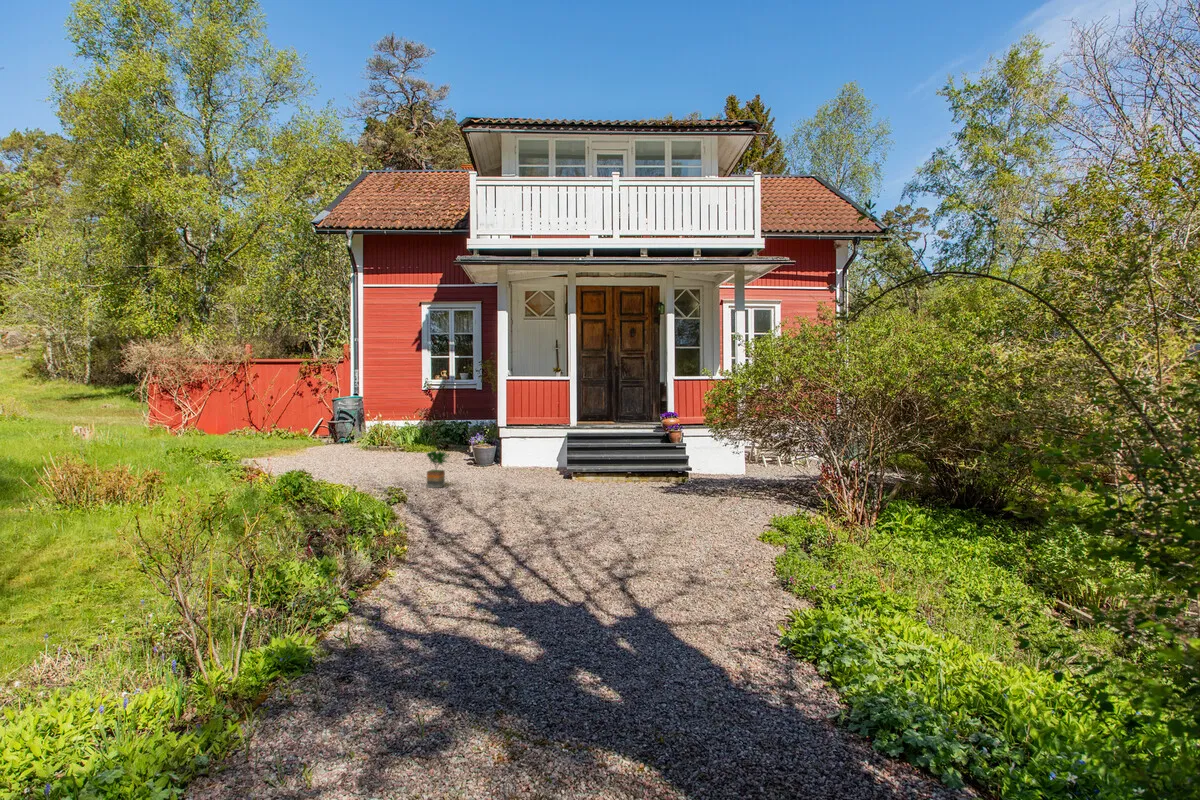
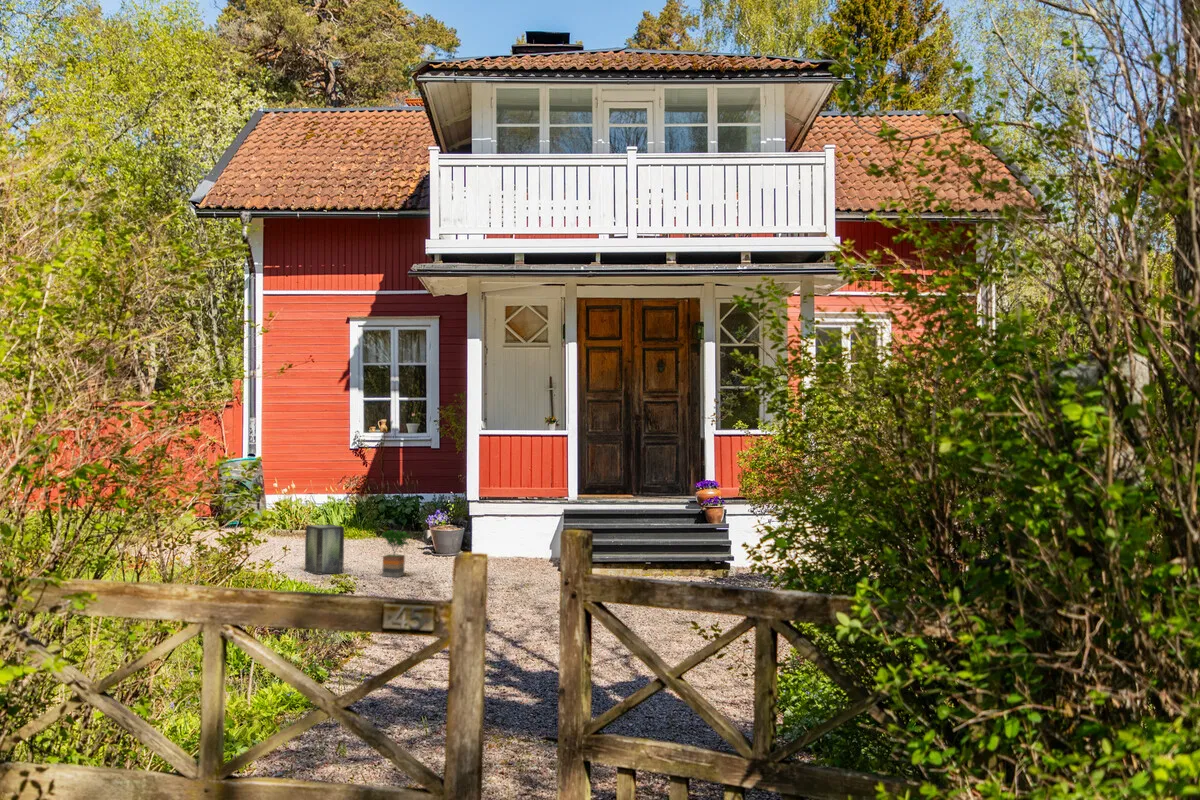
storage box: none [366,446,397,486] -> present [305,525,344,575]

